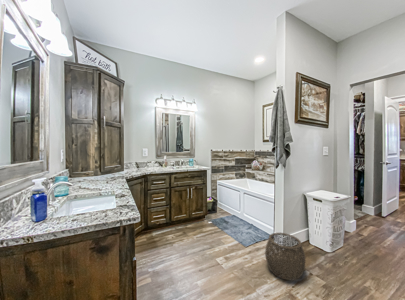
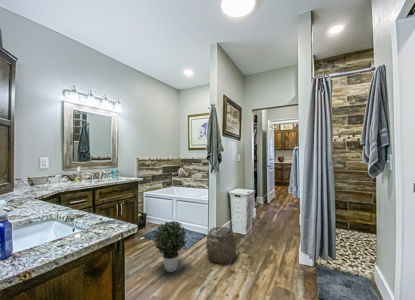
potted plant: none [208,214,242,268] -> present [154,221,187,272]

